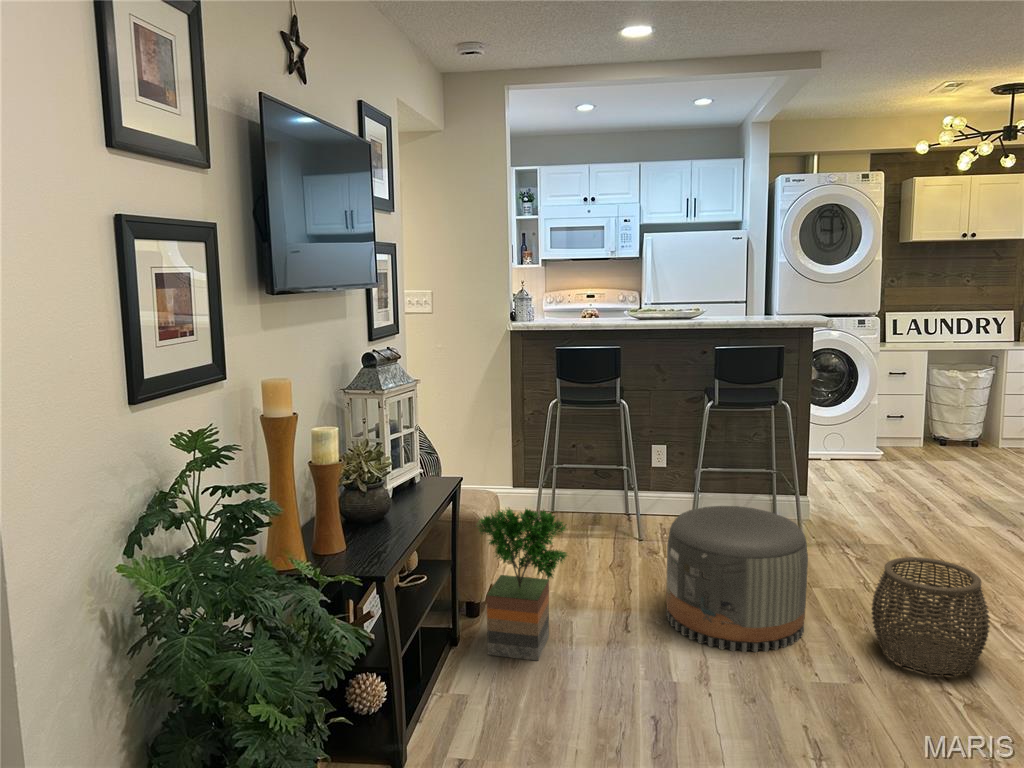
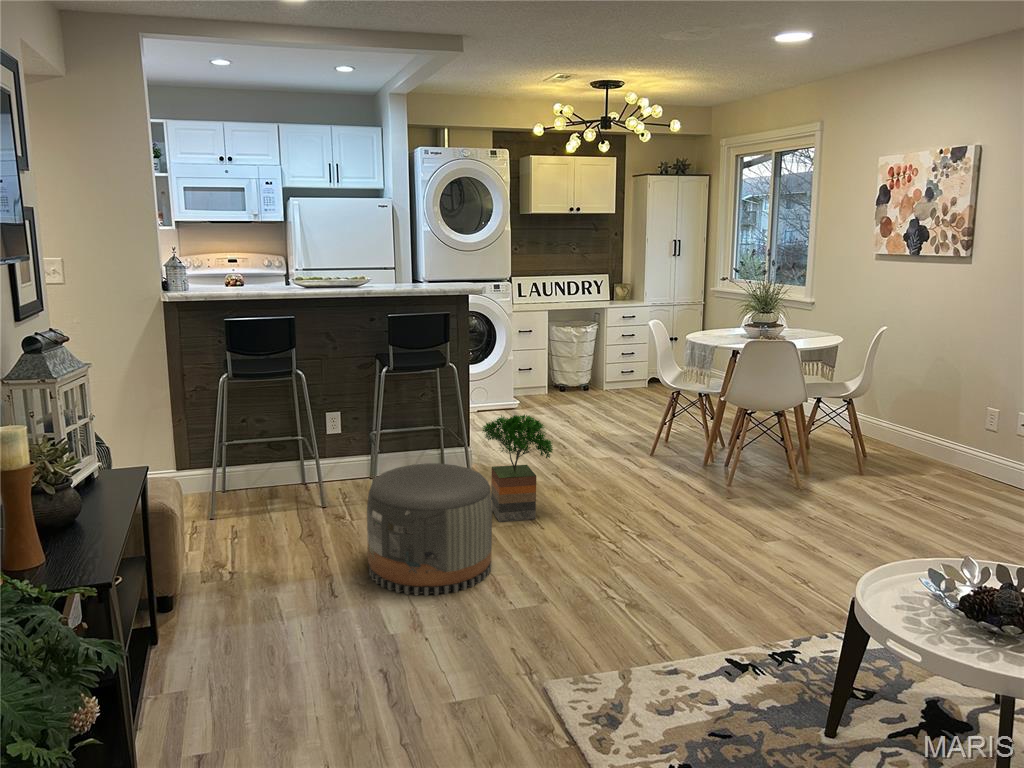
potted tree: present [478,508,567,661] -> present [482,414,553,522]
woven basket: present [871,557,990,676] -> none [545,488,631,582]

